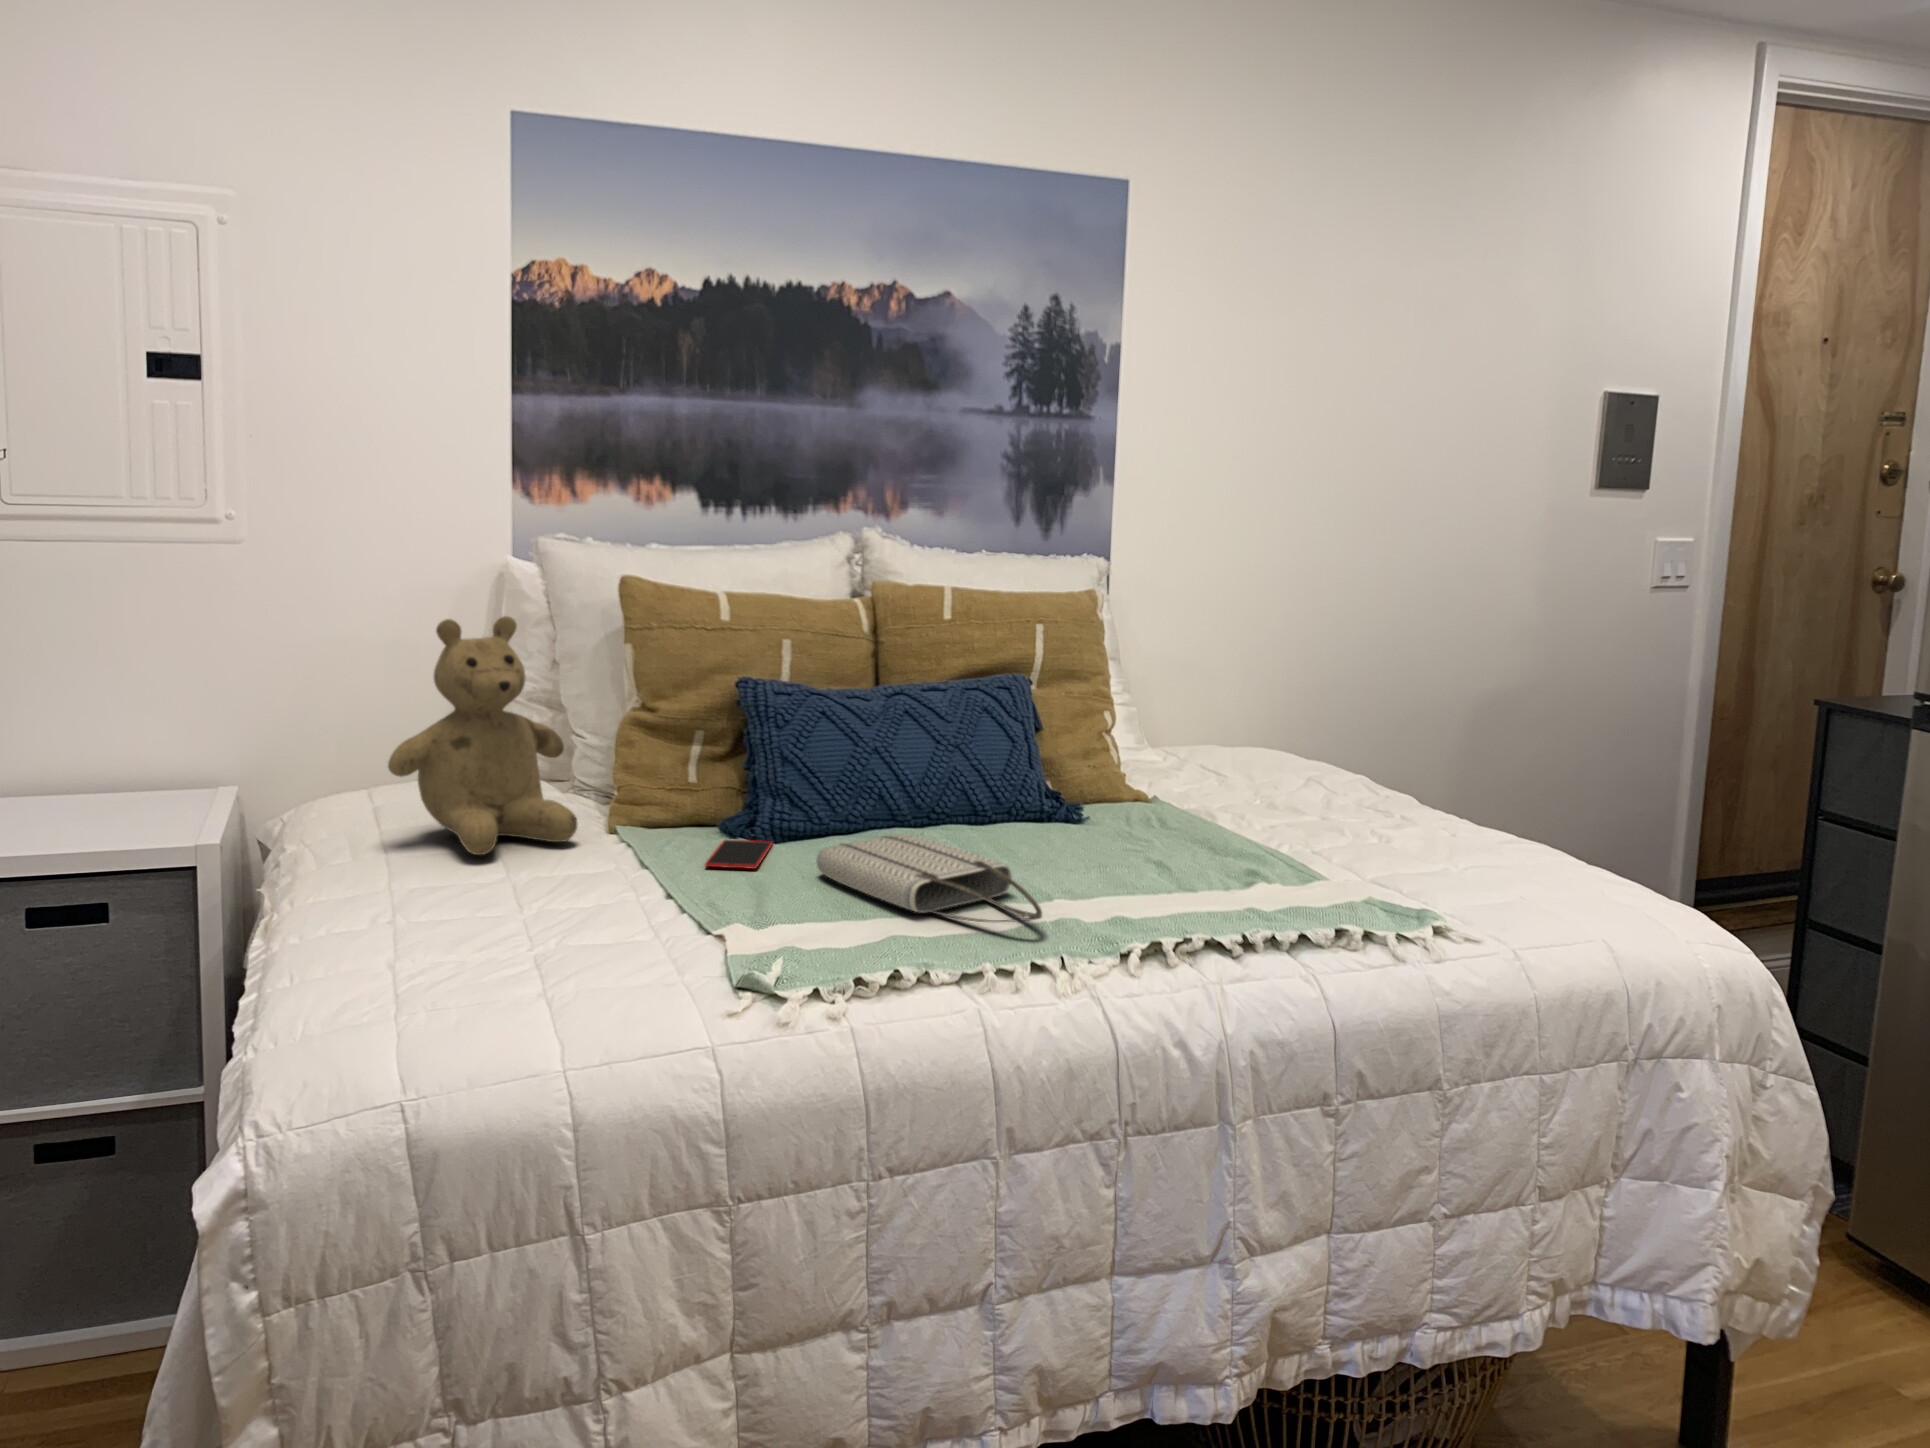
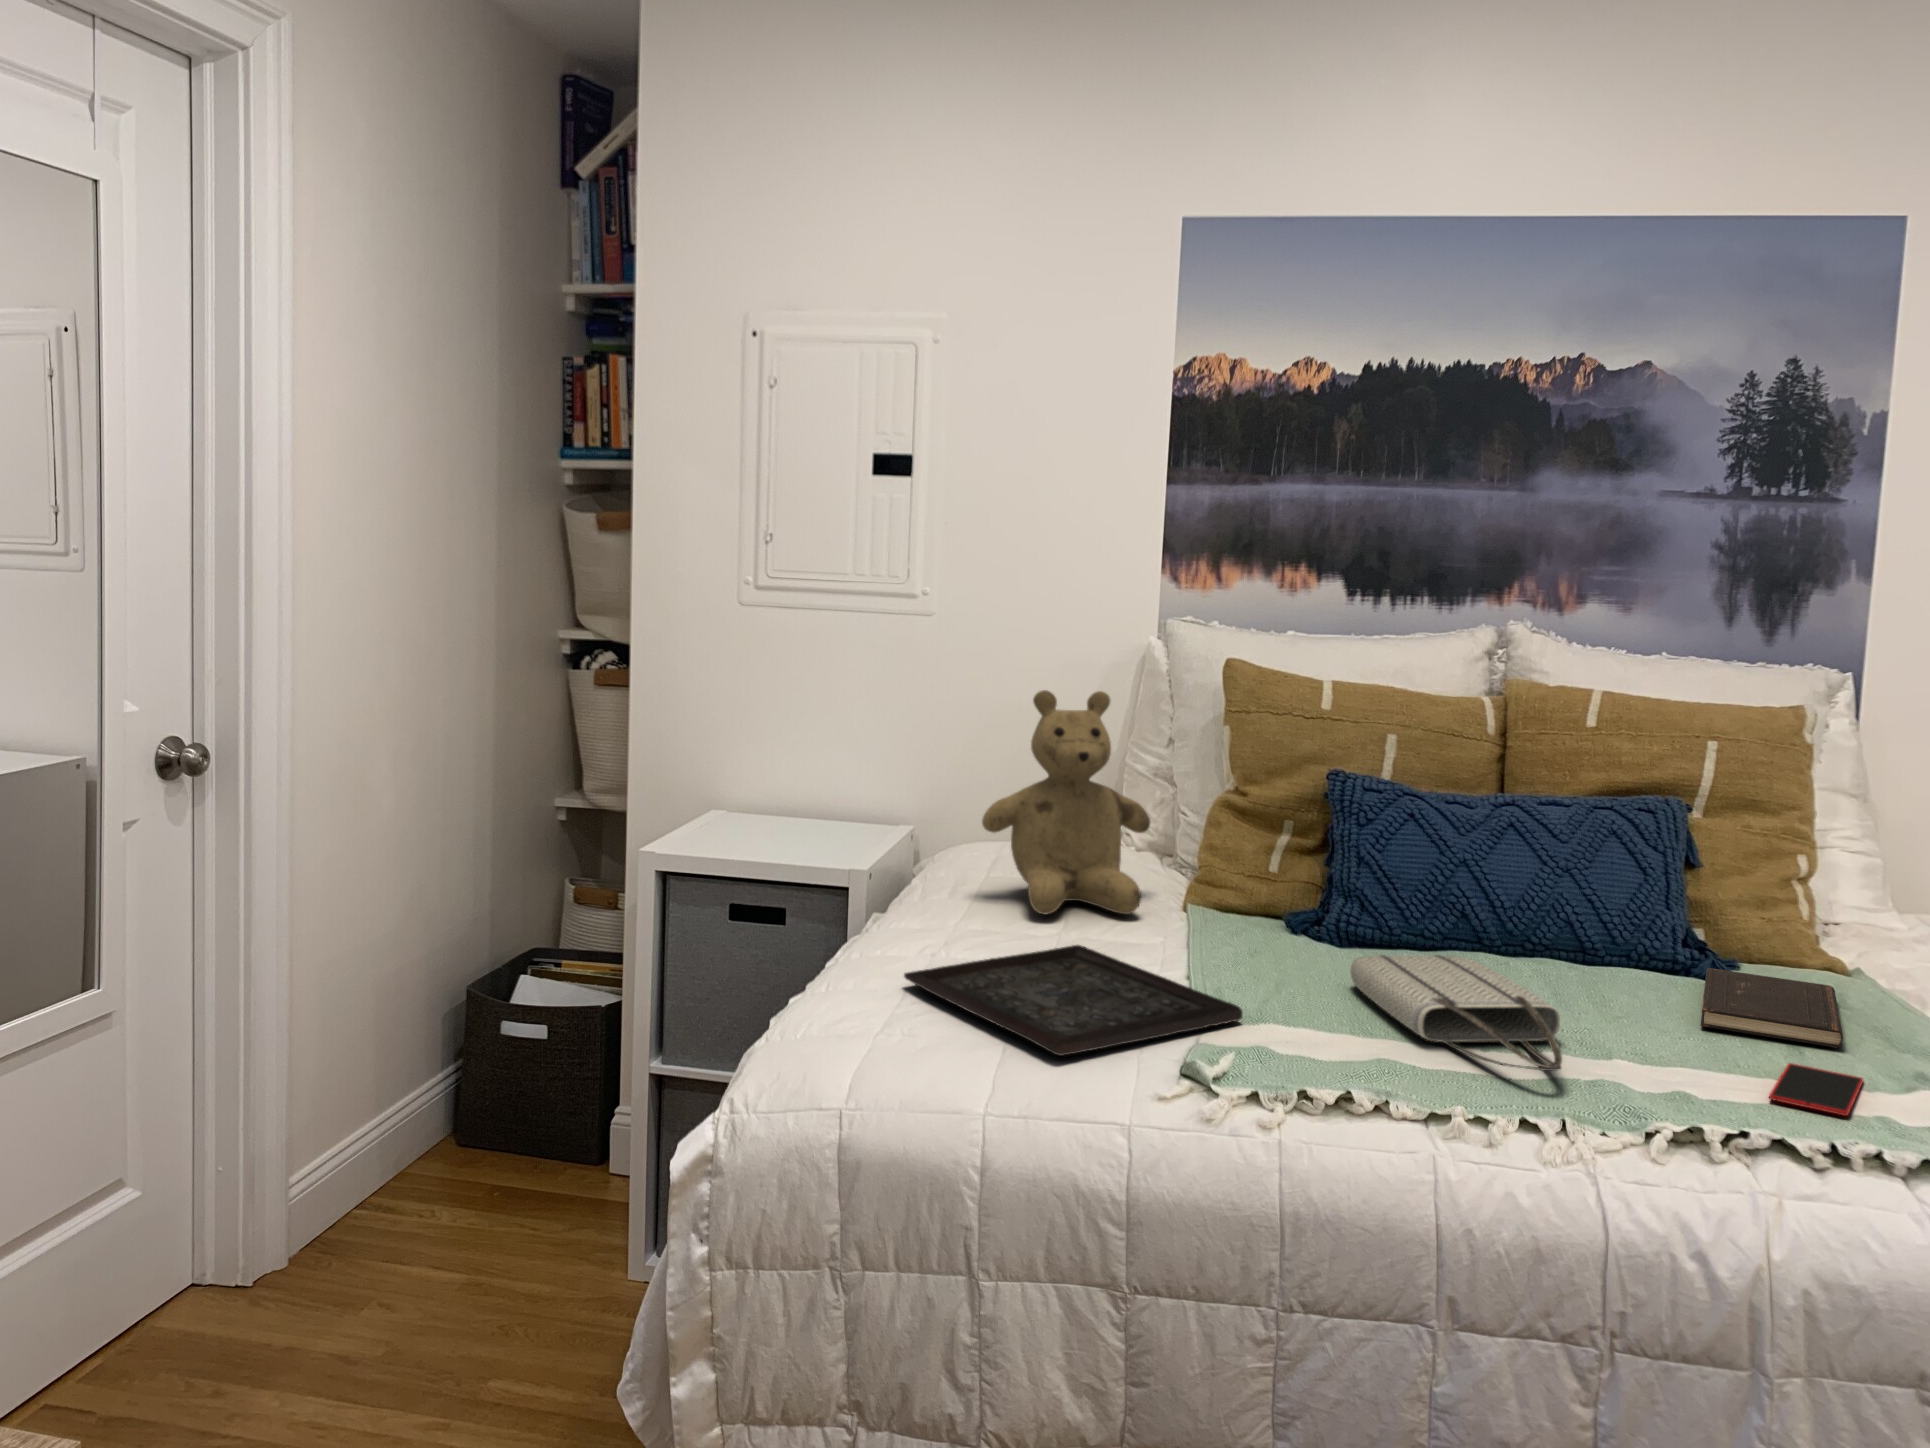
hardcover book: none [1072,813,1195,862] -> present [1701,968,1843,1048]
smartphone: present [705,839,773,869] -> present [1769,1063,1863,1116]
tray: none [388,880,753,994] -> present [904,945,1243,1056]

